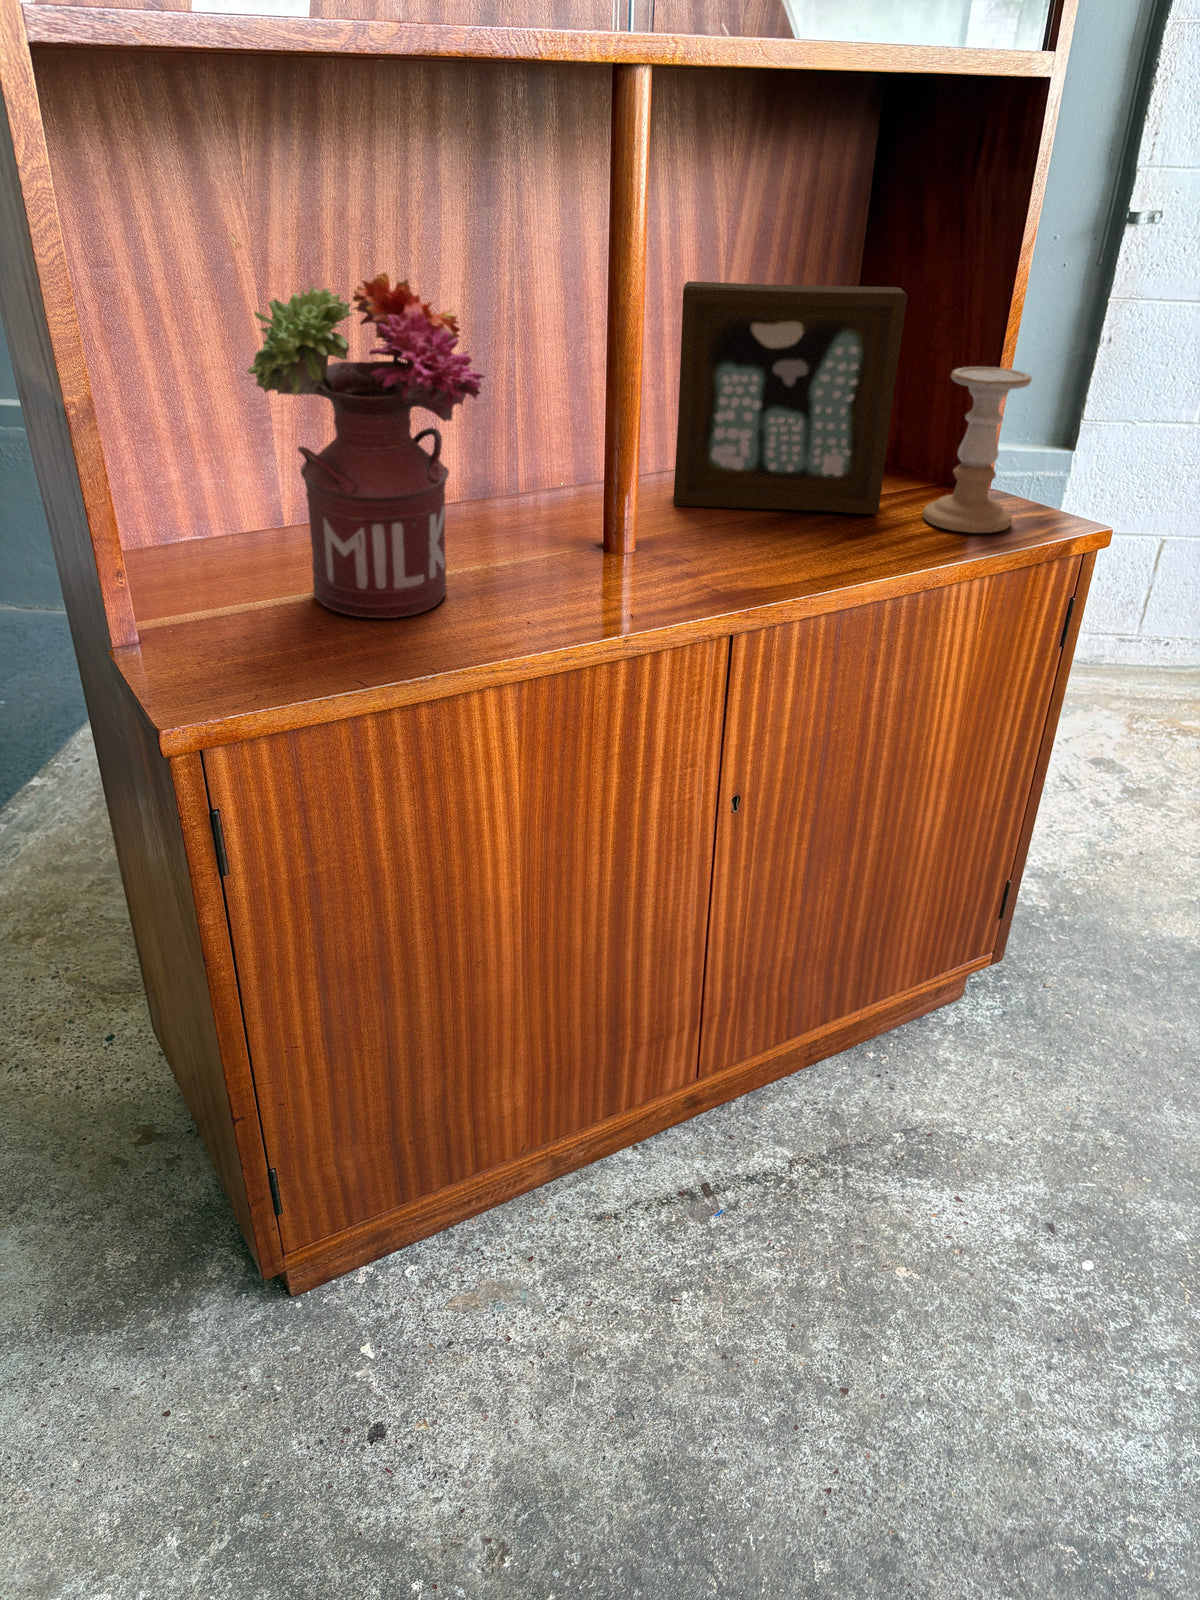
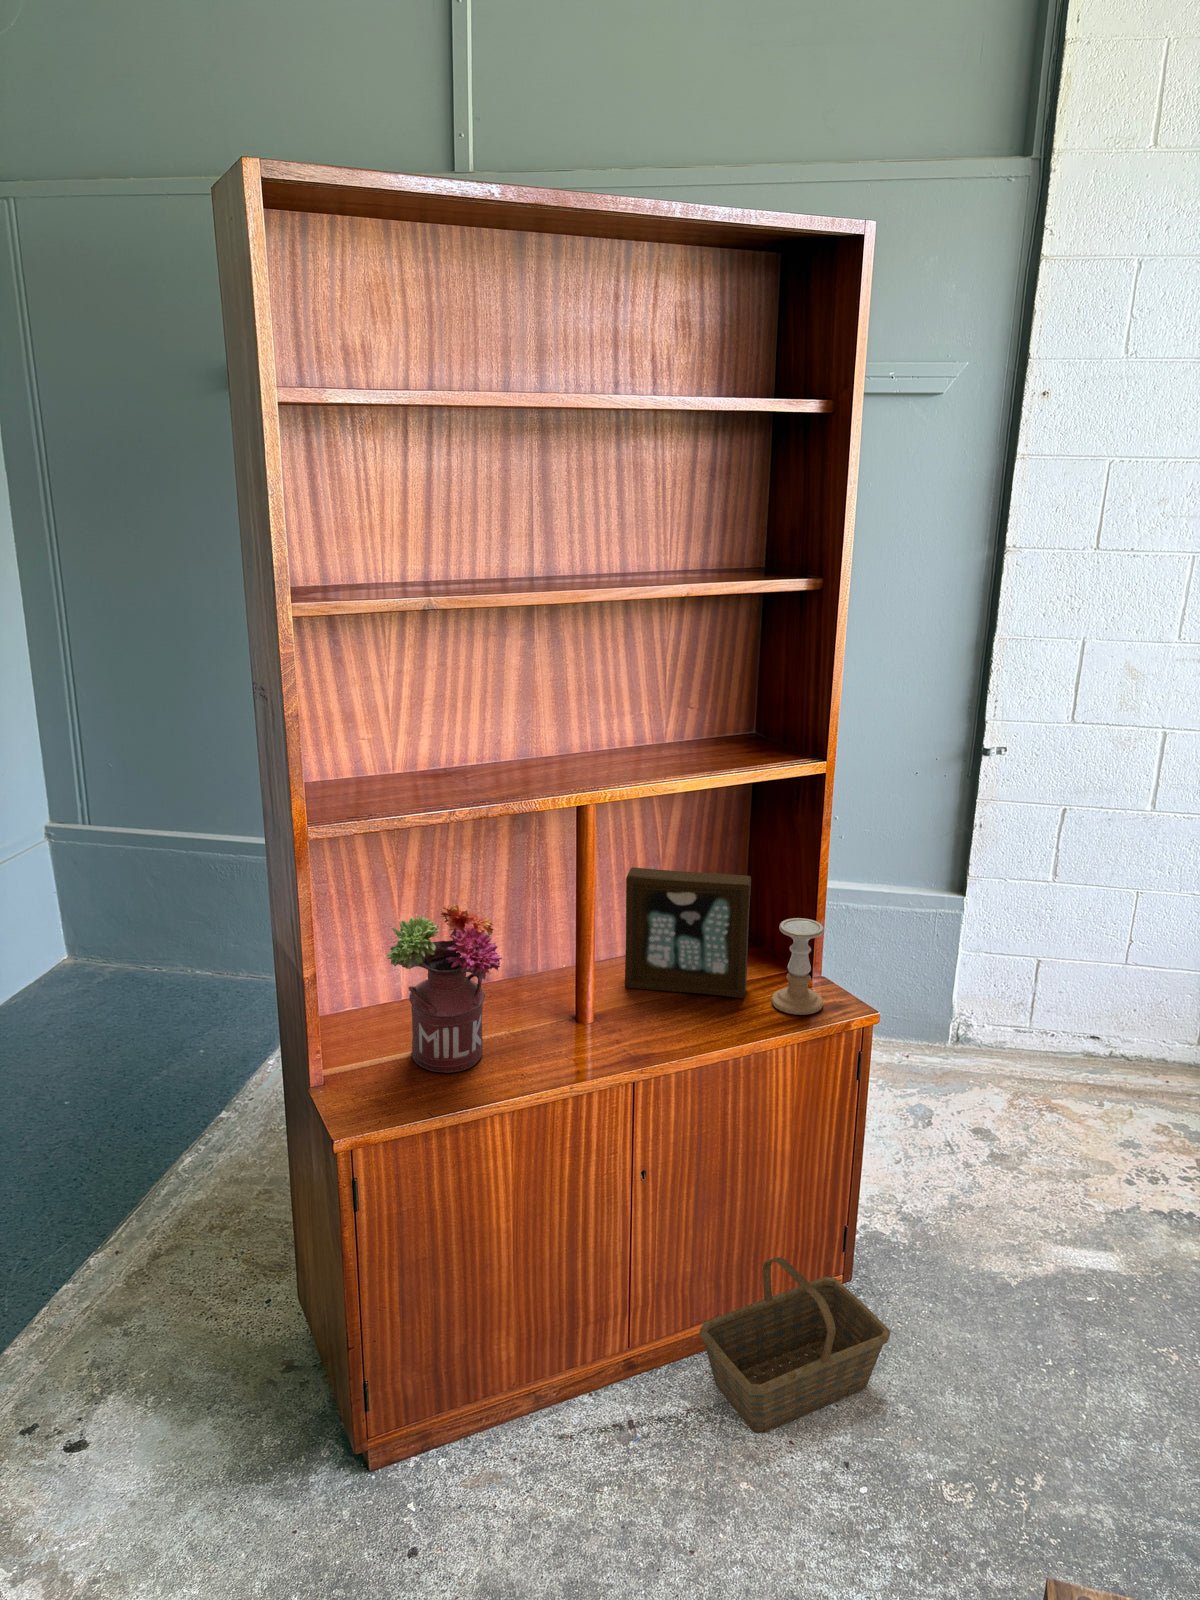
basket: none [806,928,1096,1188] -> present [700,1257,891,1432]

